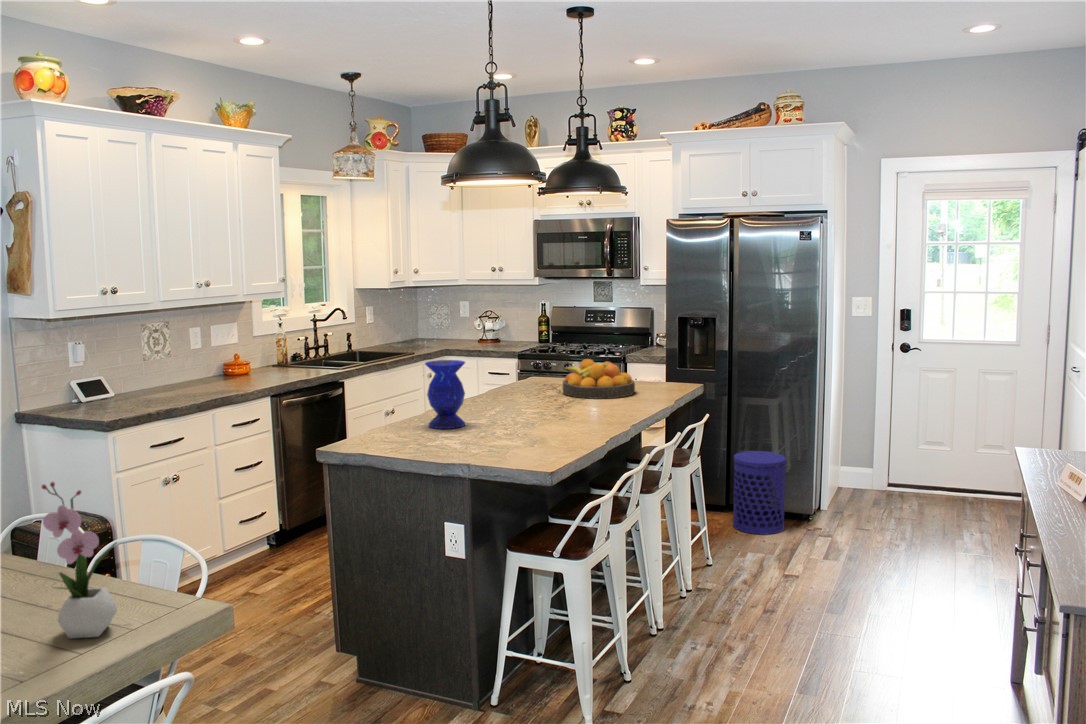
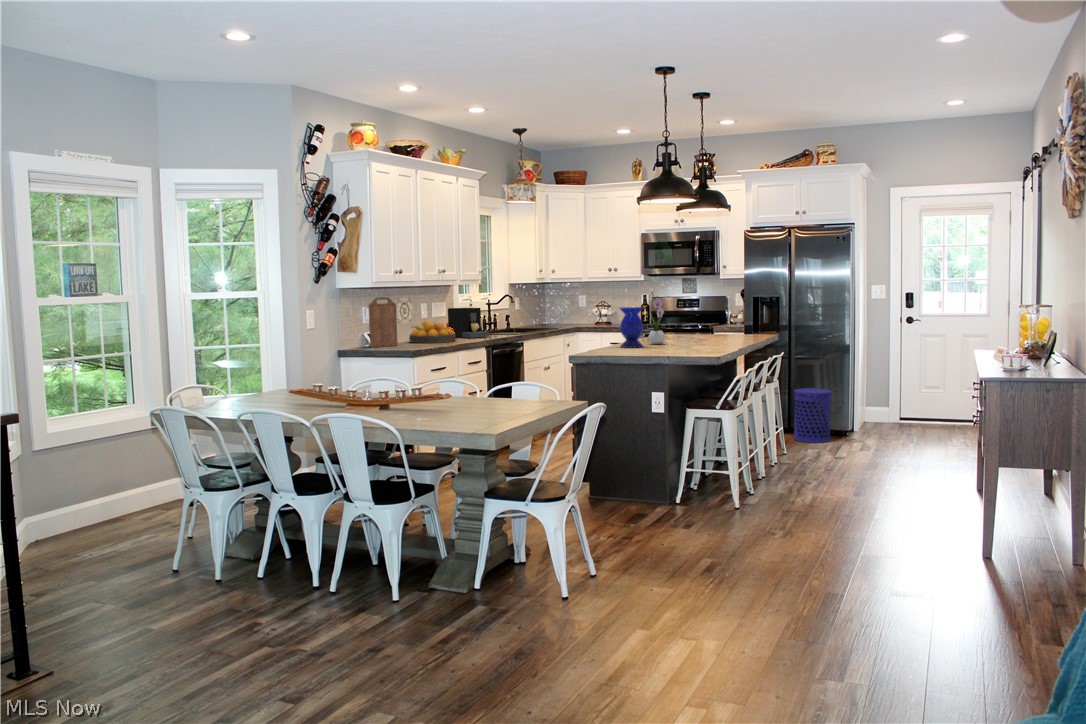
cutting board: none [59,331,114,410] -> present [369,297,397,347]
coffee maker: none [234,332,289,381] -> present [448,308,489,338]
fruit bowl: present [563,359,635,399] -> present [409,321,456,343]
flower arrangement: present [42,482,117,638] -> present [648,292,666,344]

